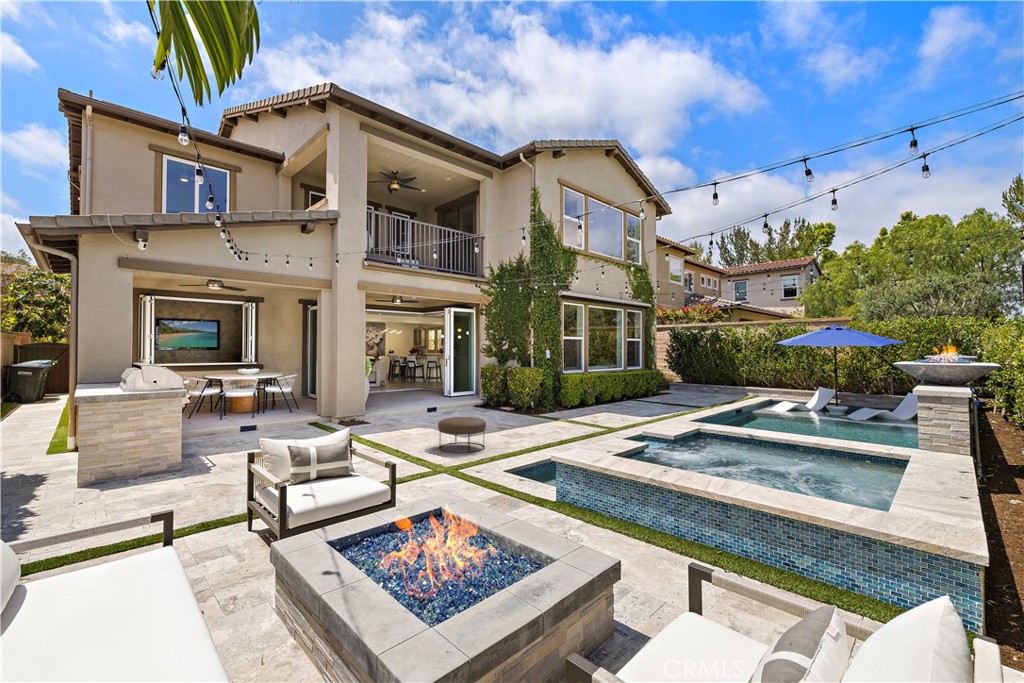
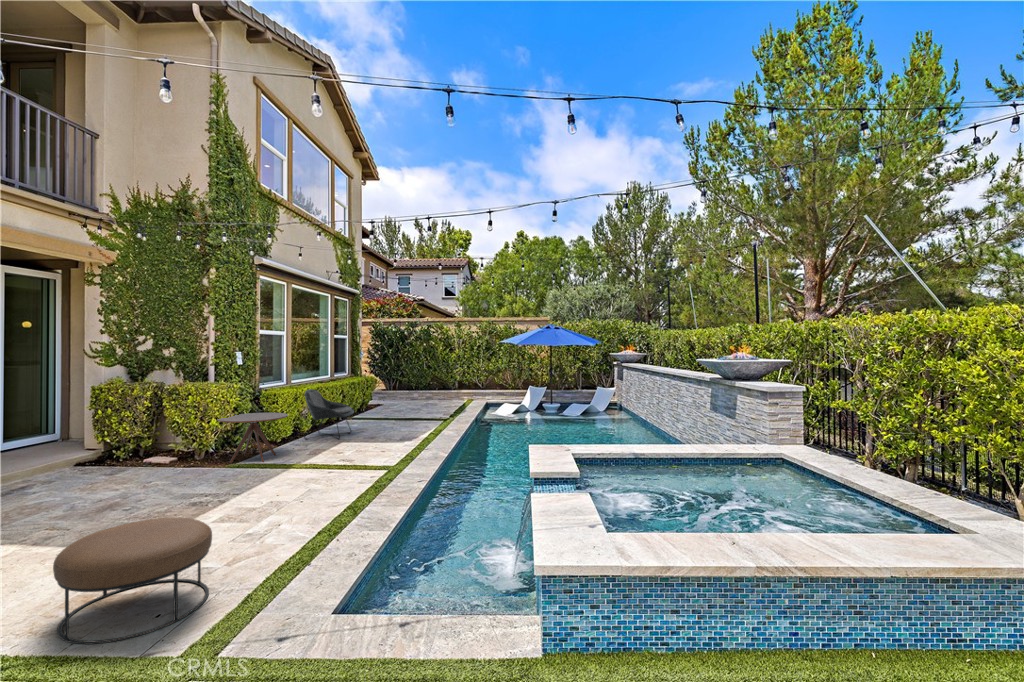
lounge chair: none [586,375,621,409] -> present [304,389,354,440]
round table: none [531,386,568,414] -> present [218,413,288,463]

